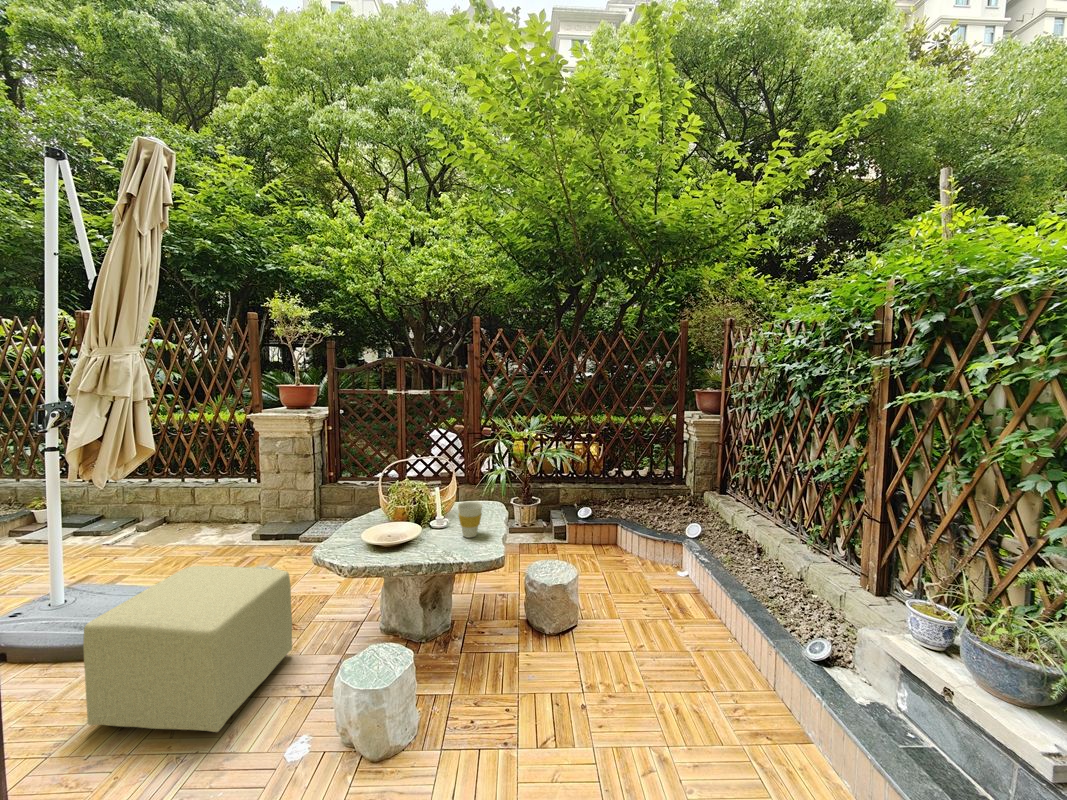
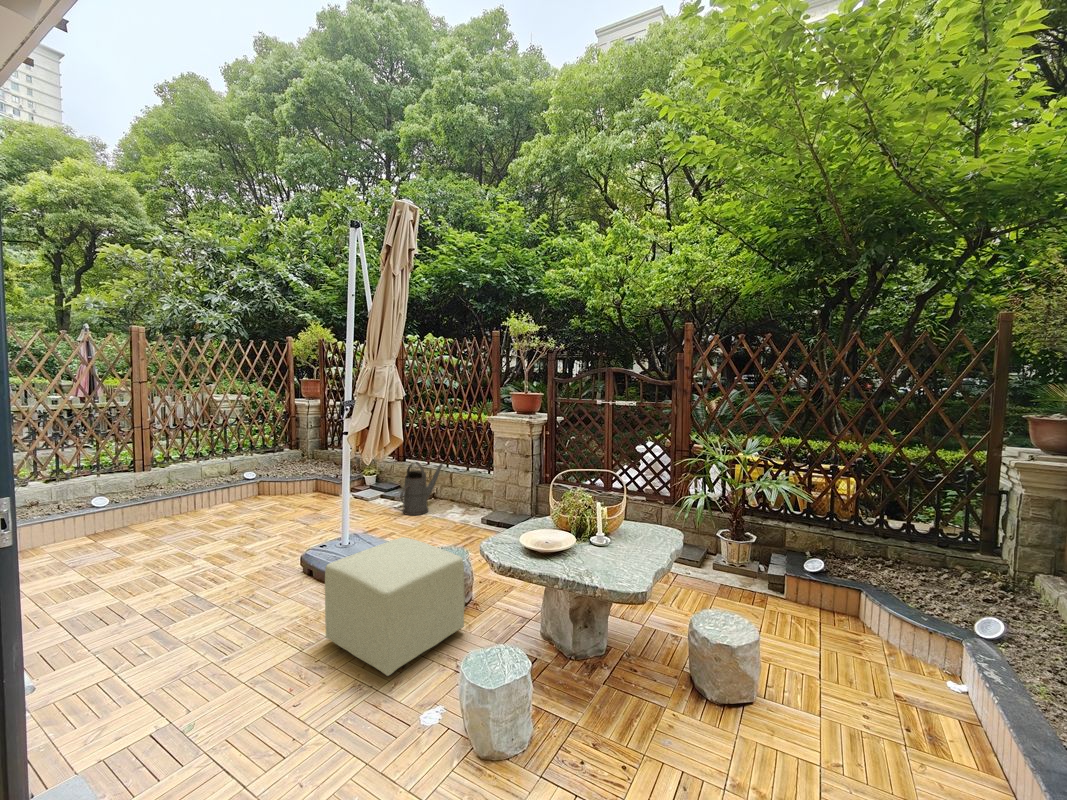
watering can: none [123,478,181,549] -> present [400,462,443,515]
cup: present [458,502,483,538] -> none [605,525,632,565]

